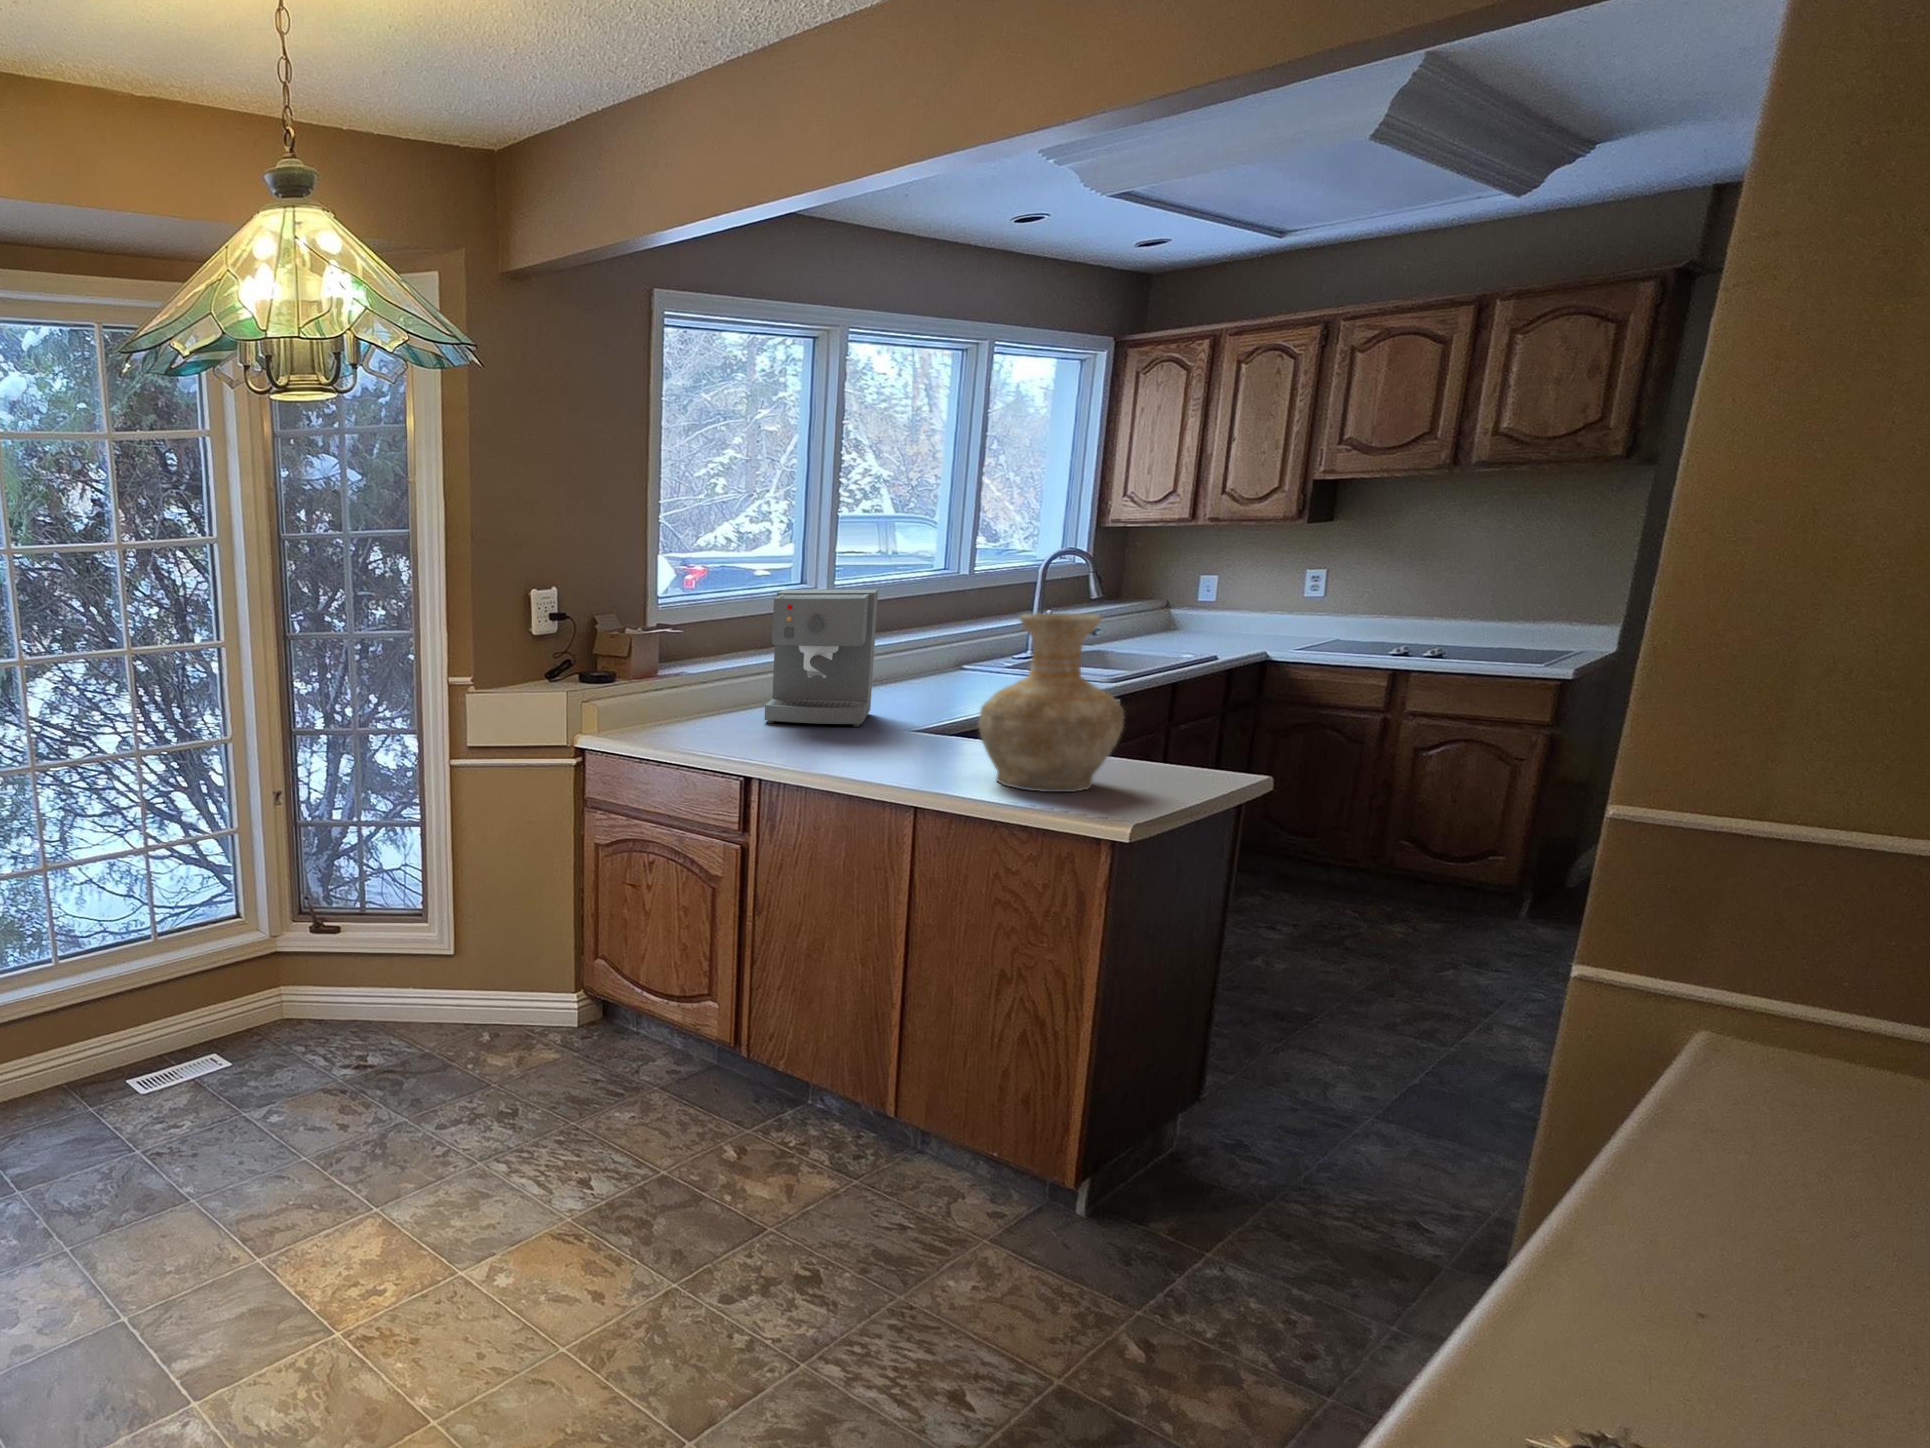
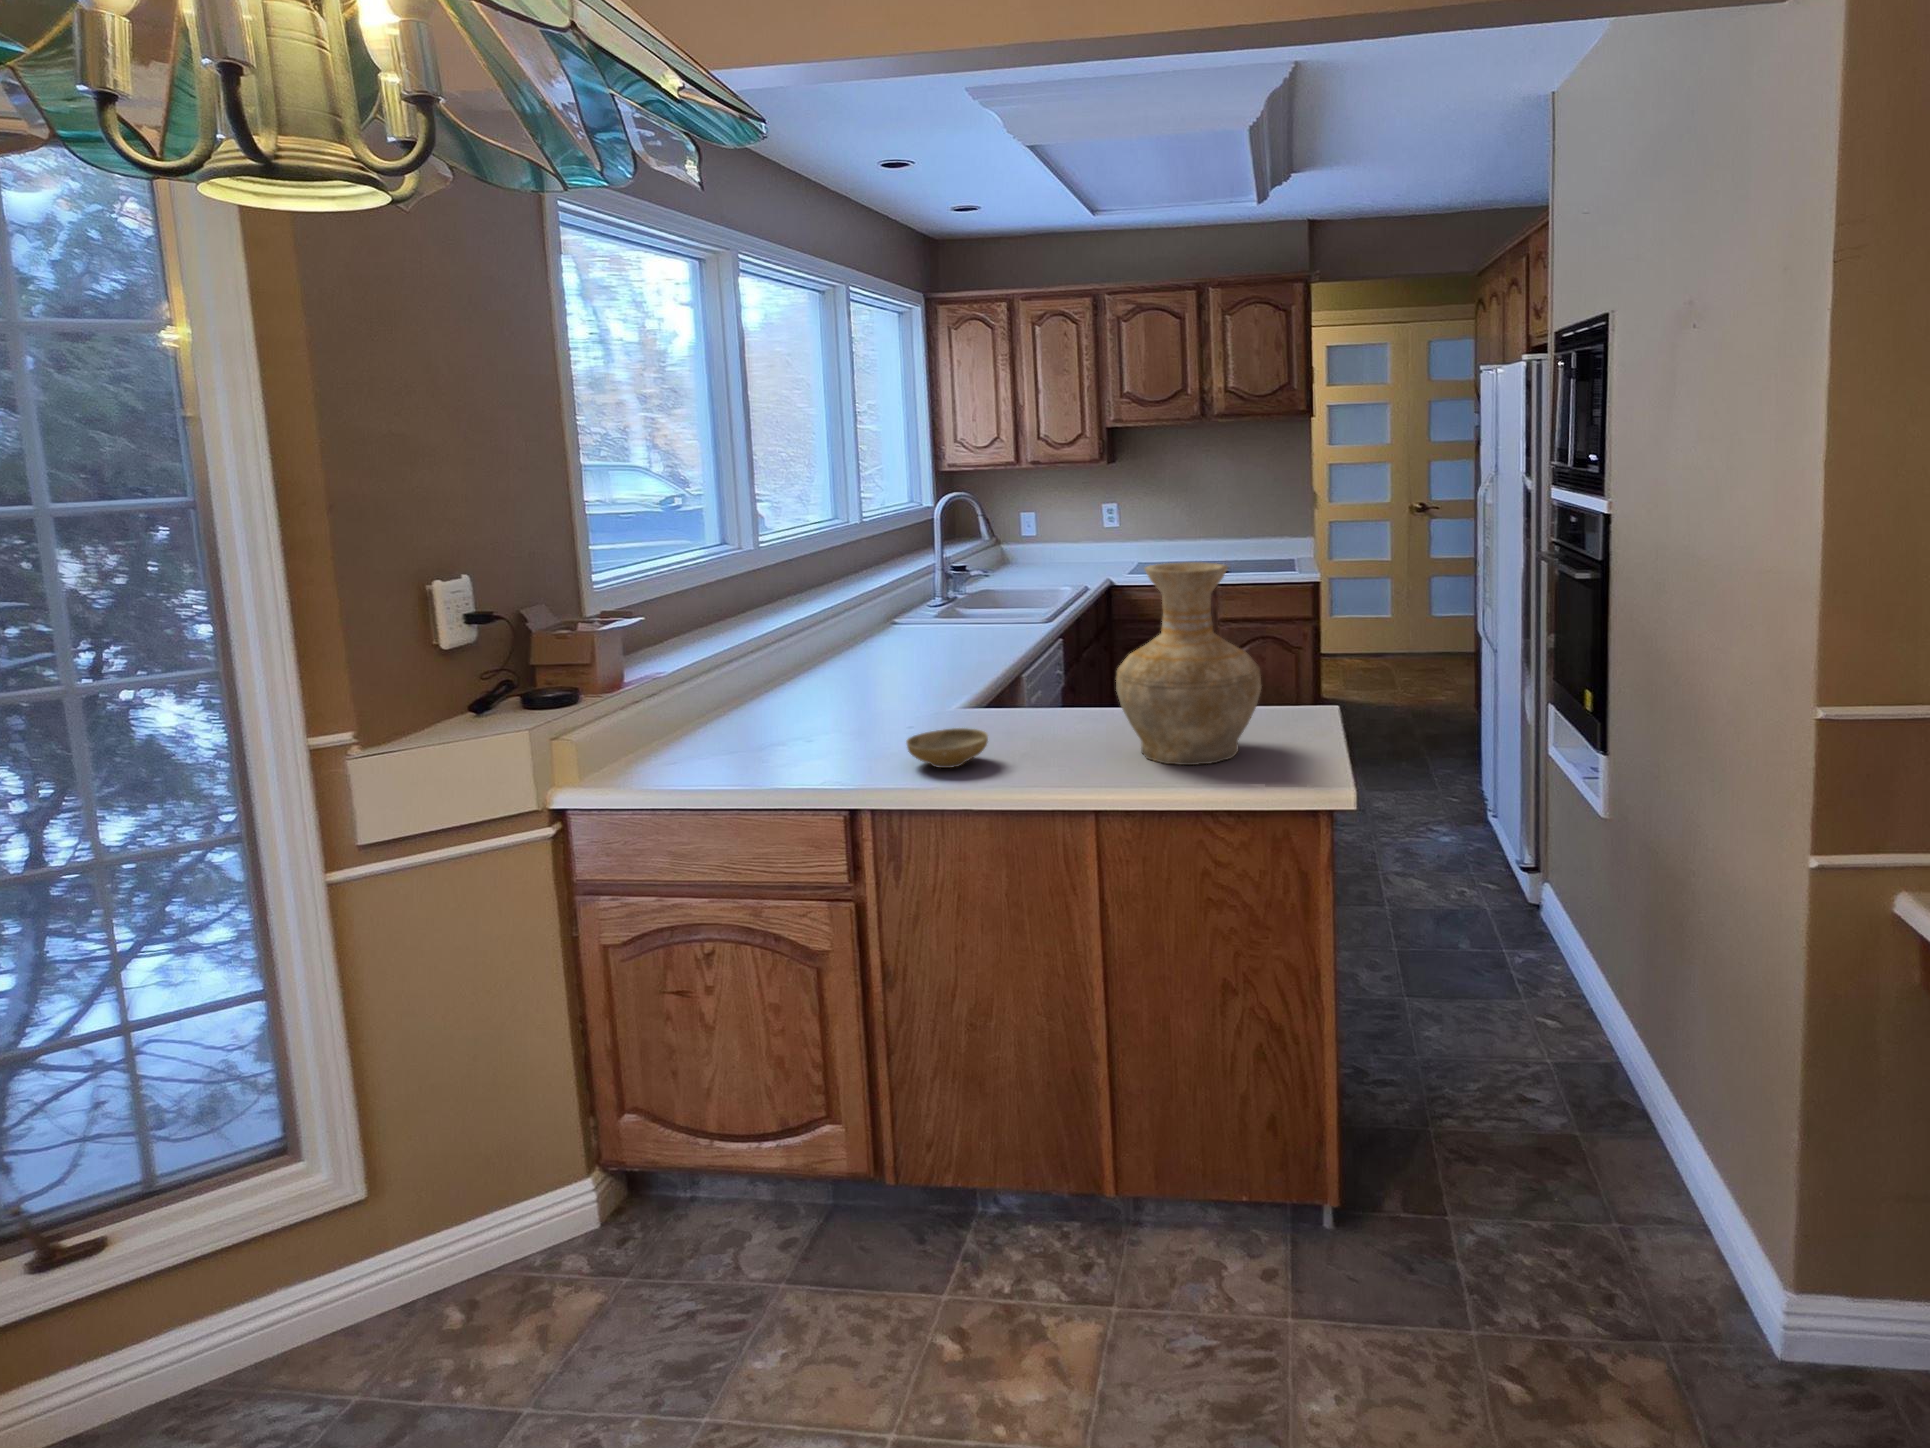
coffee maker: present [765,590,878,727] -> none [769,546,909,723]
ceramic bowl: none [801,735,869,762] -> present [906,728,988,768]

